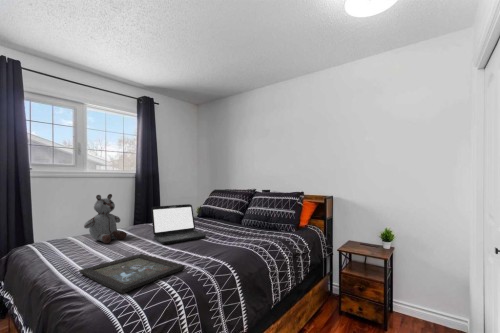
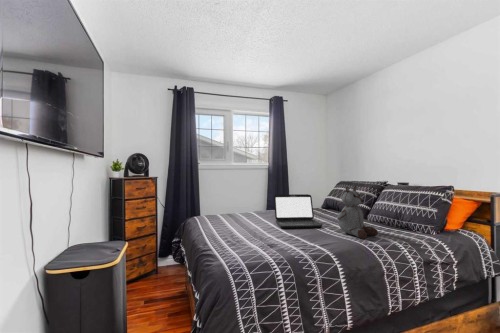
stuffed bear: present [84,194,127,243] -> present [337,186,378,239]
tray: present [79,254,185,293] -> none [216,233,291,259]

